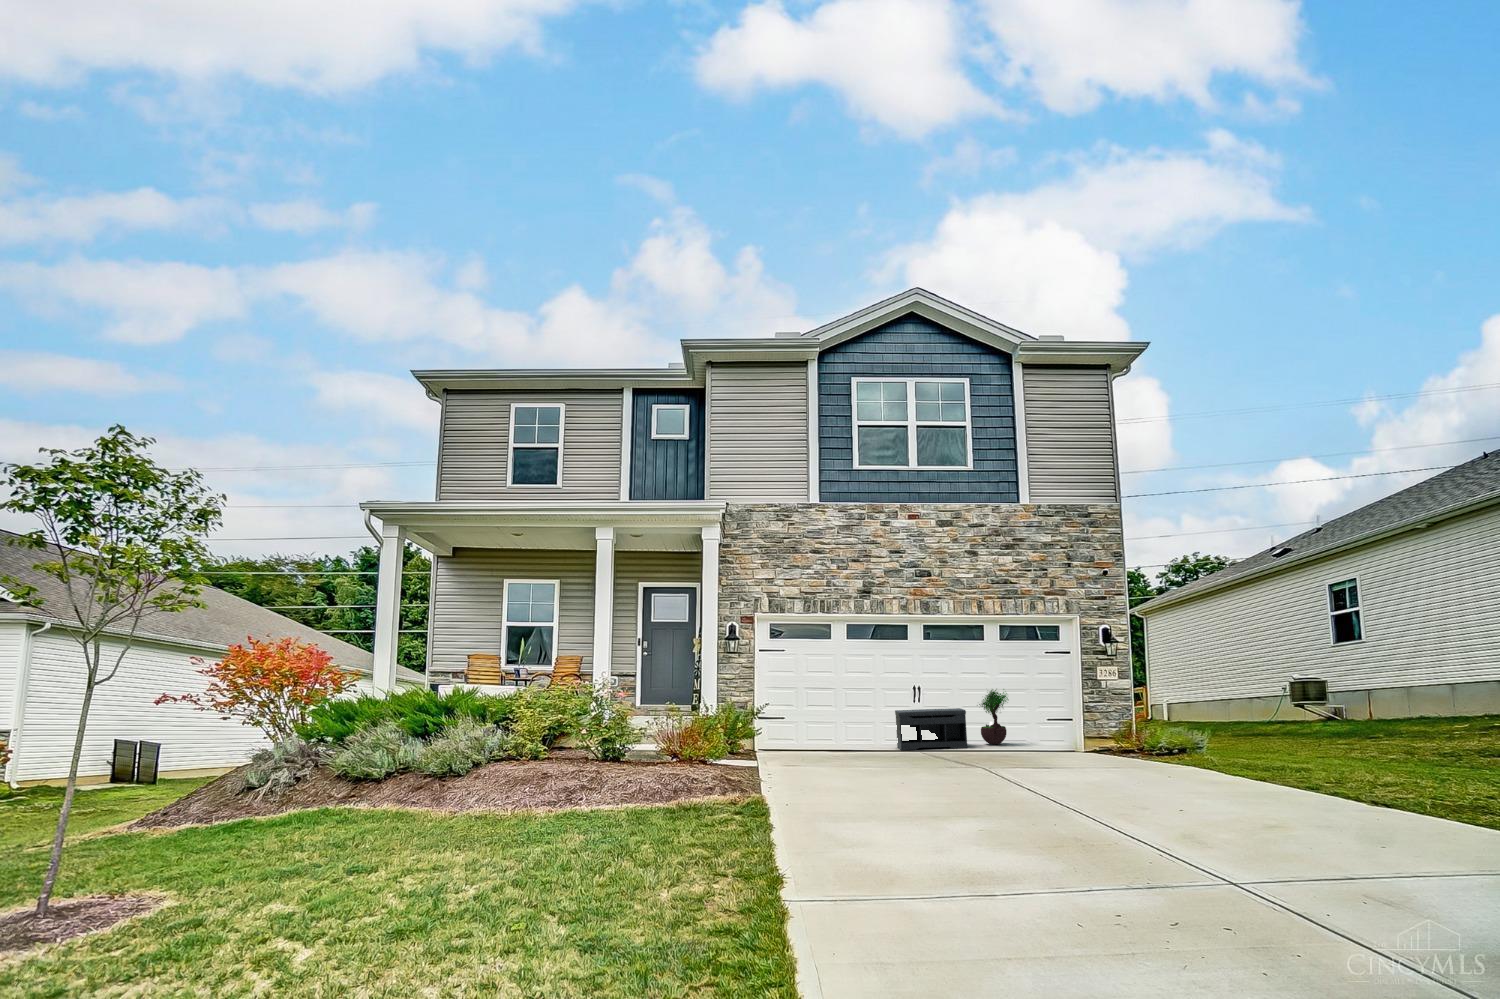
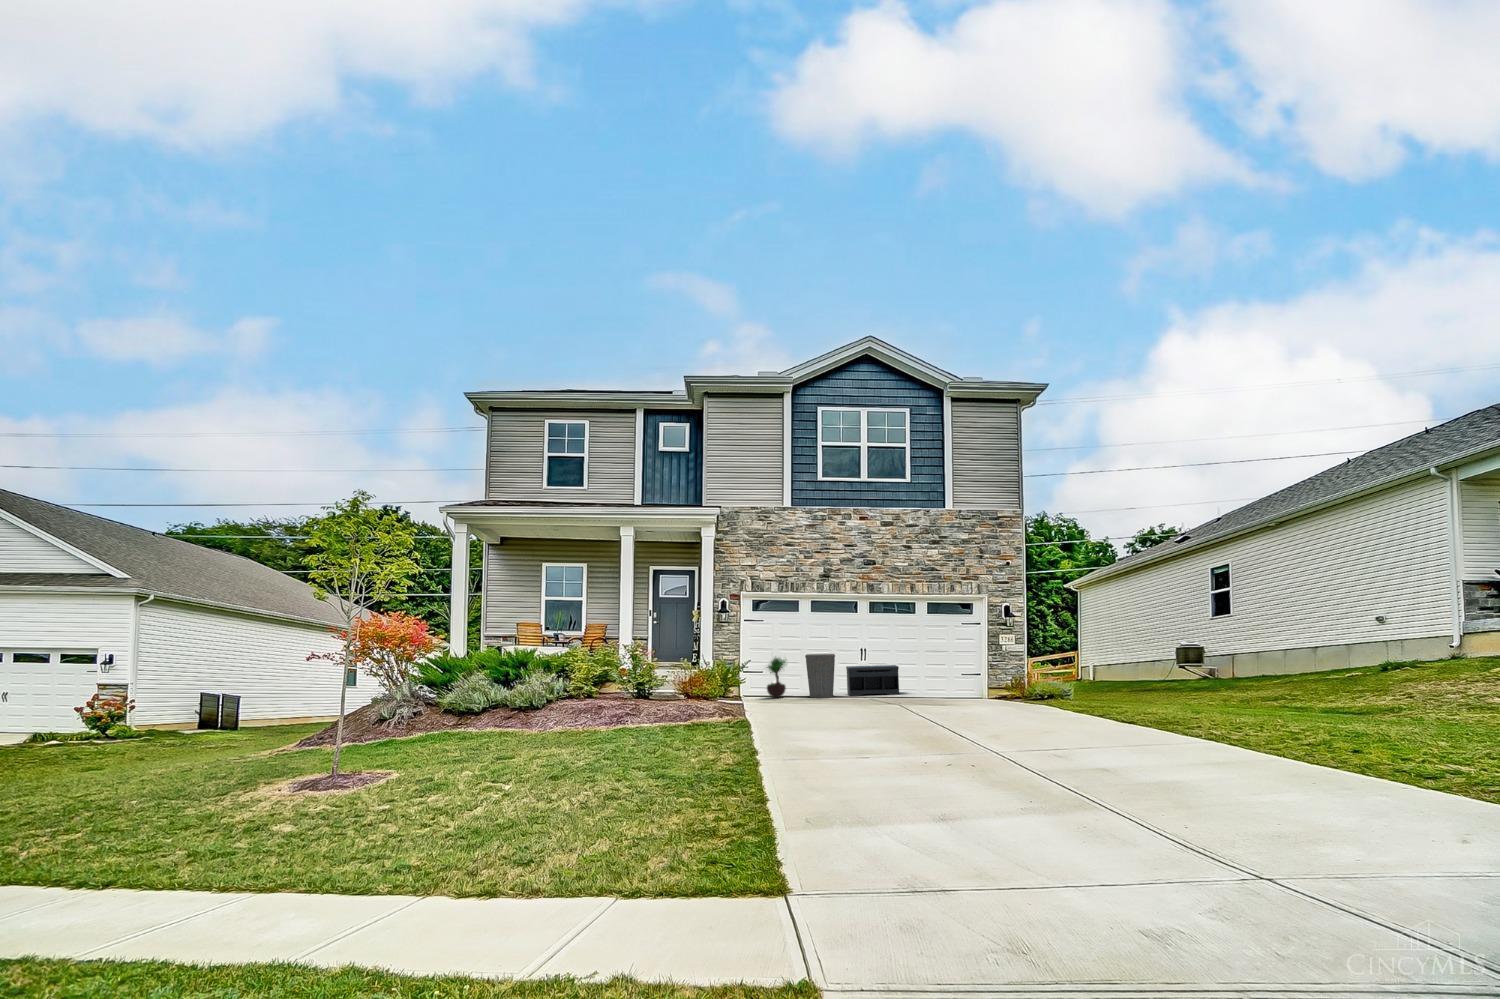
potted tree: present [979,689,1008,745] -> present [766,658,786,698]
trash can: none [841,694,881,753] -> present [805,654,835,698]

